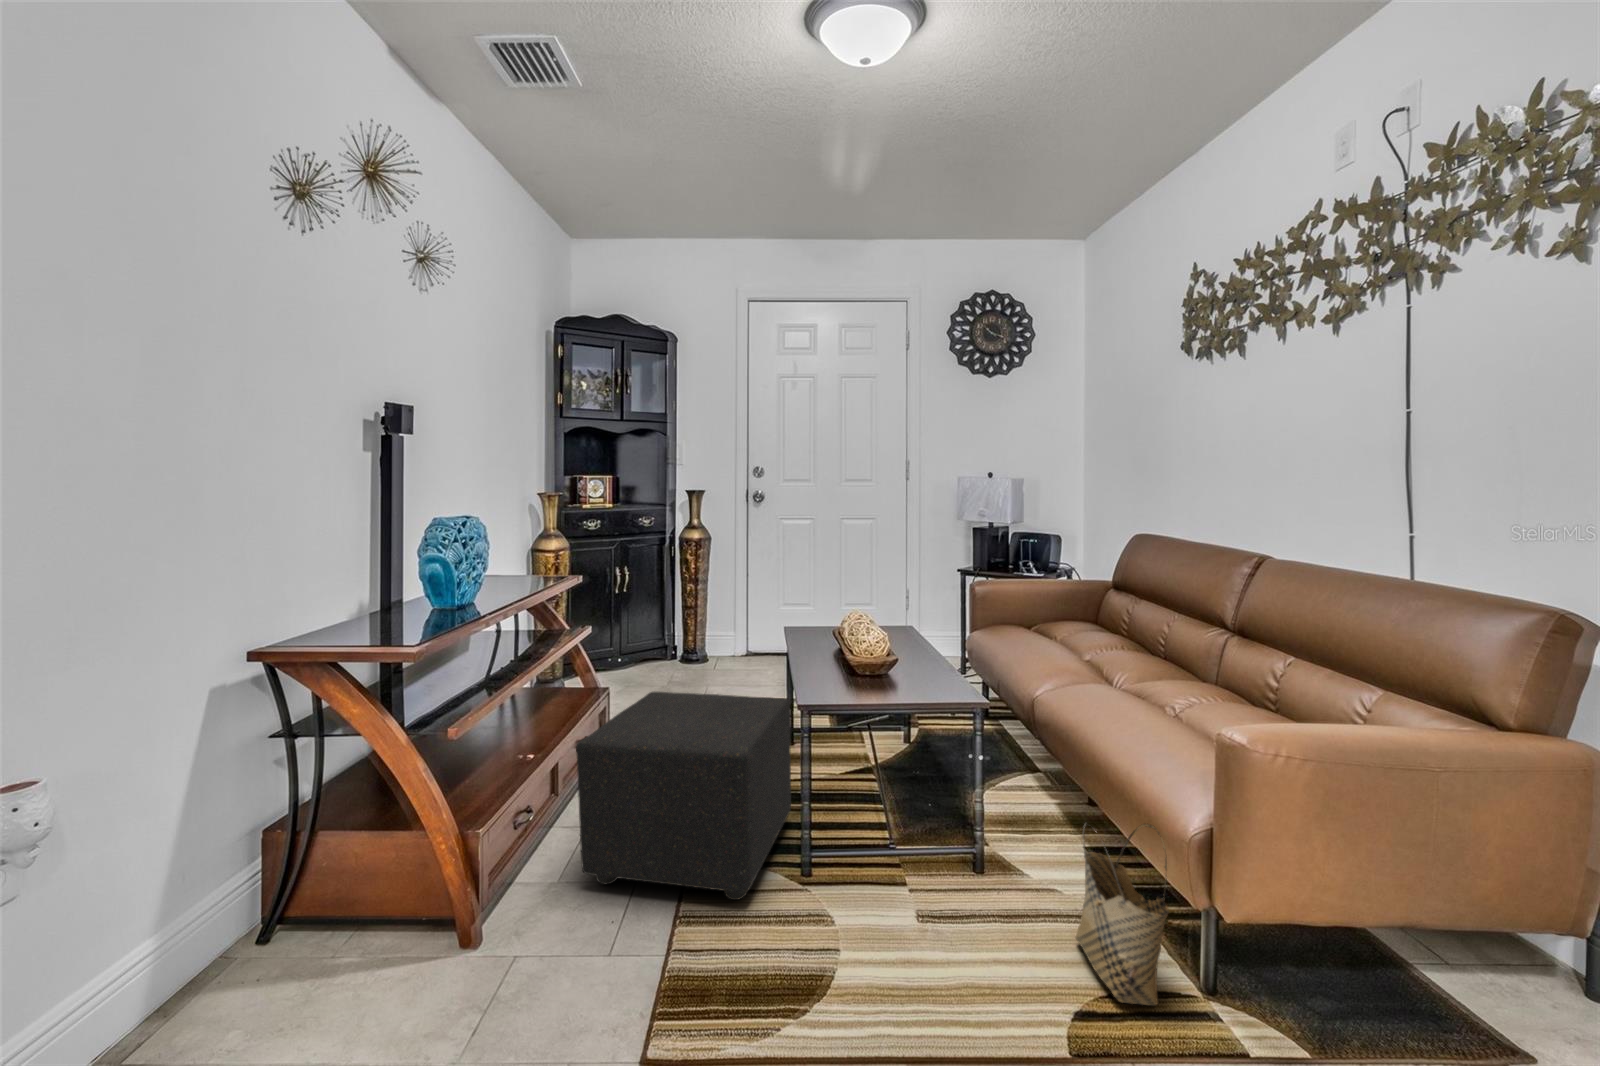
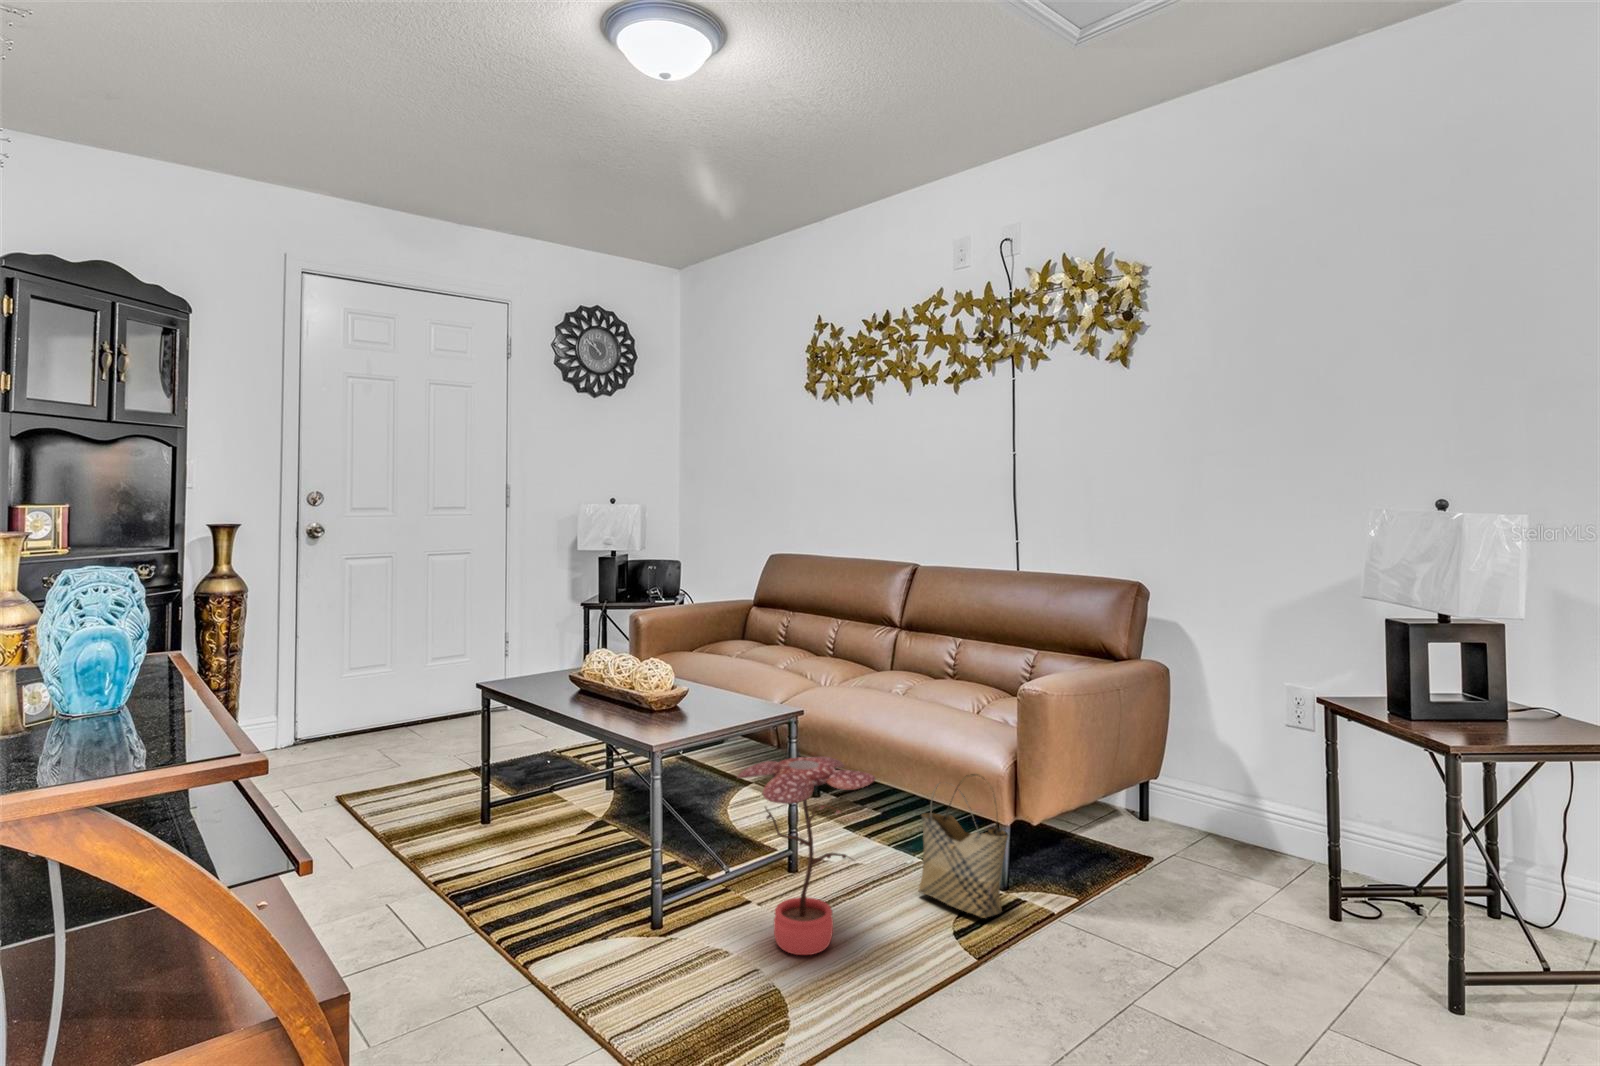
ottoman: present [576,692,791,900] -> none [391,745,636,1018]
potted plant: none [838,751,968,958] -> present [737,756,875,955]

